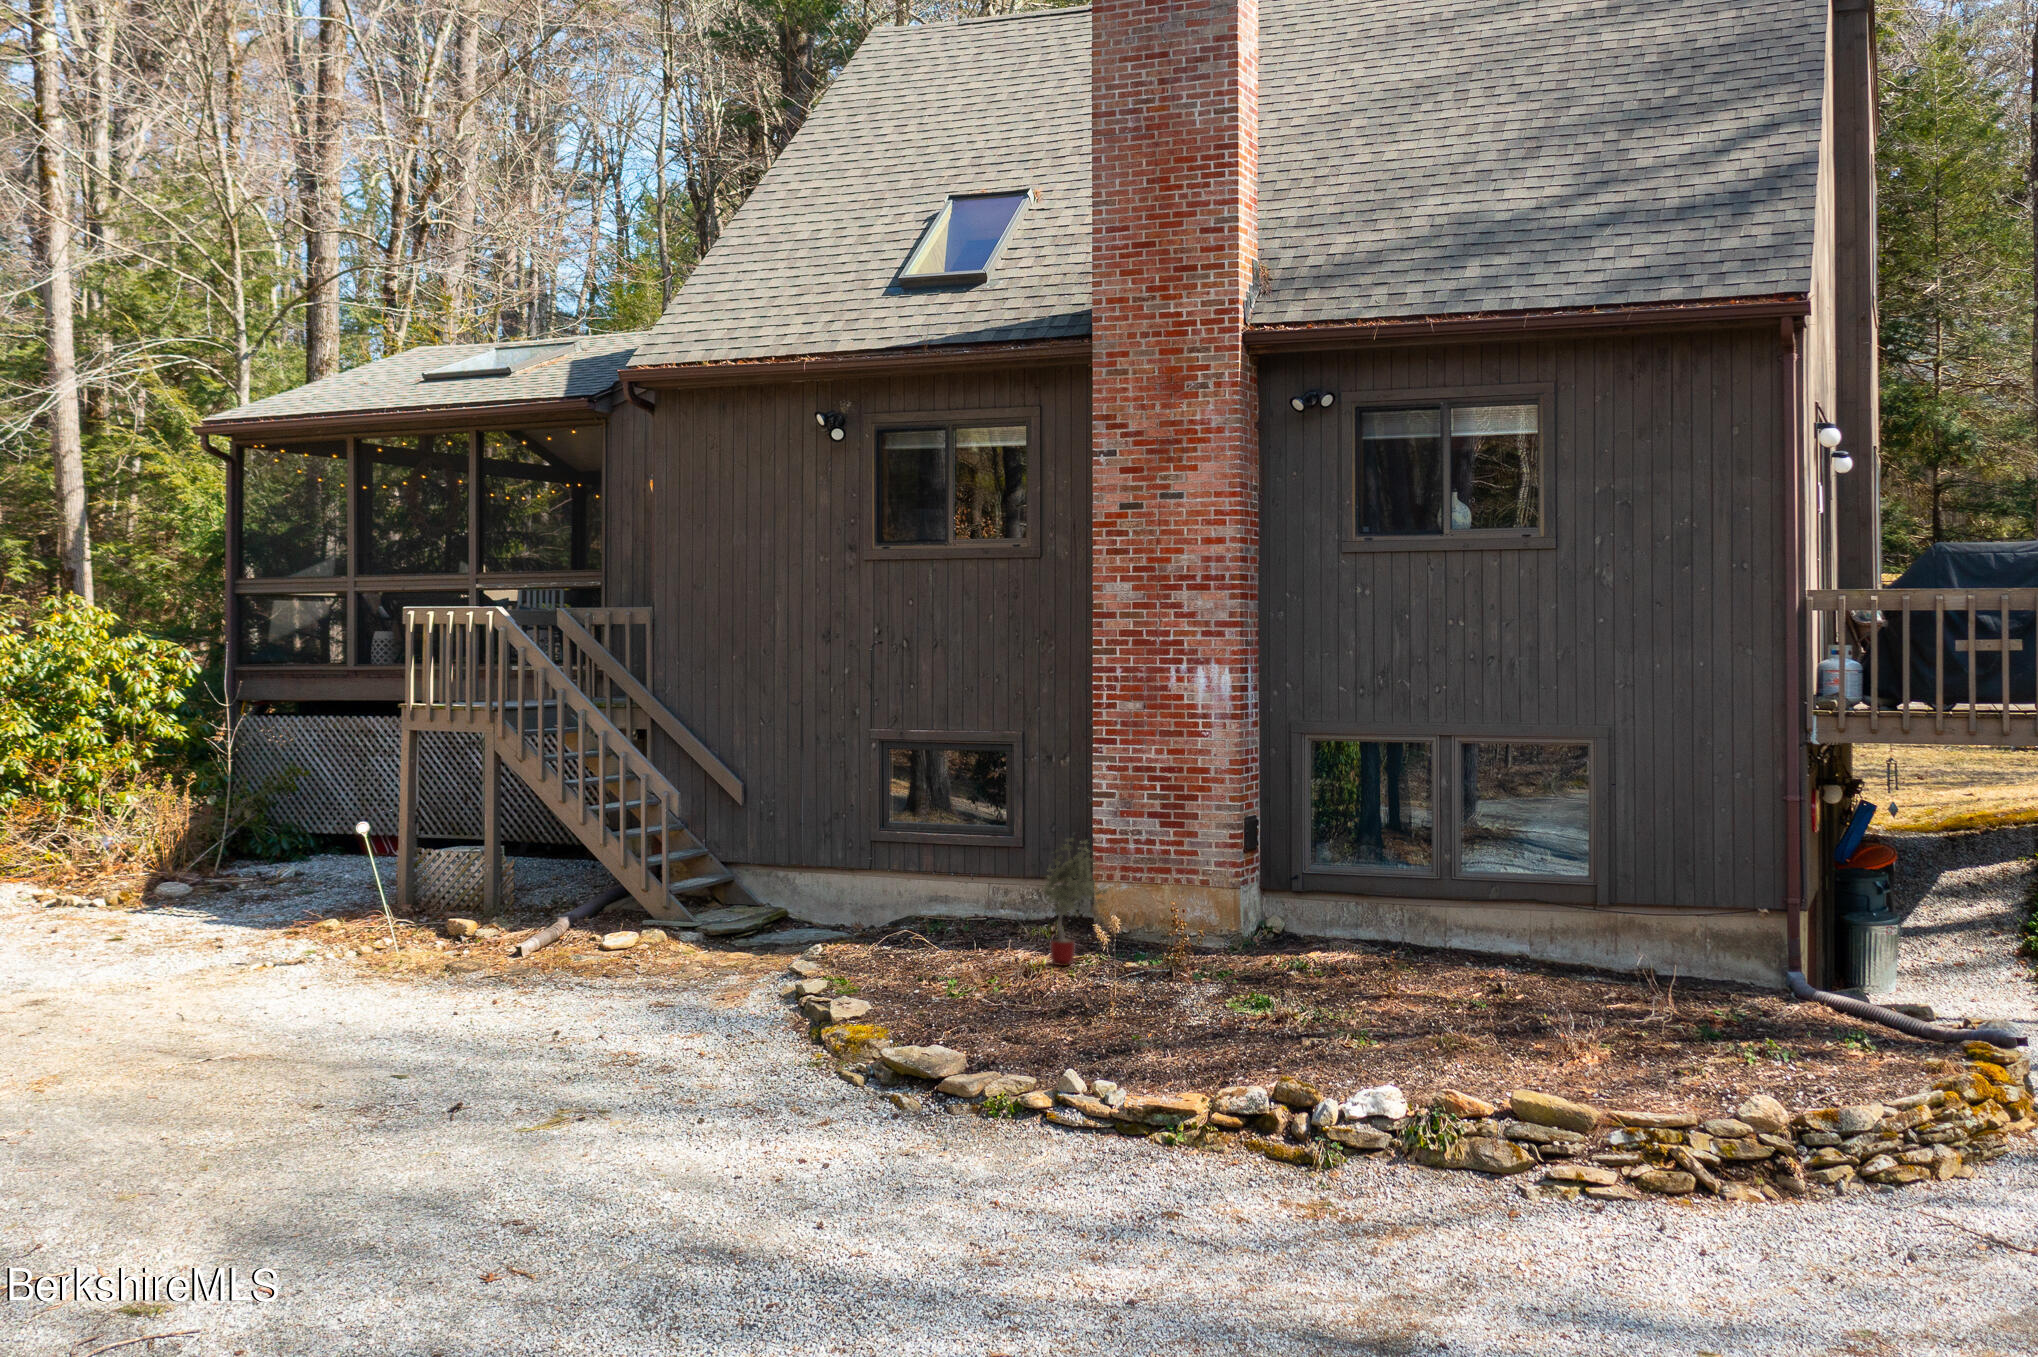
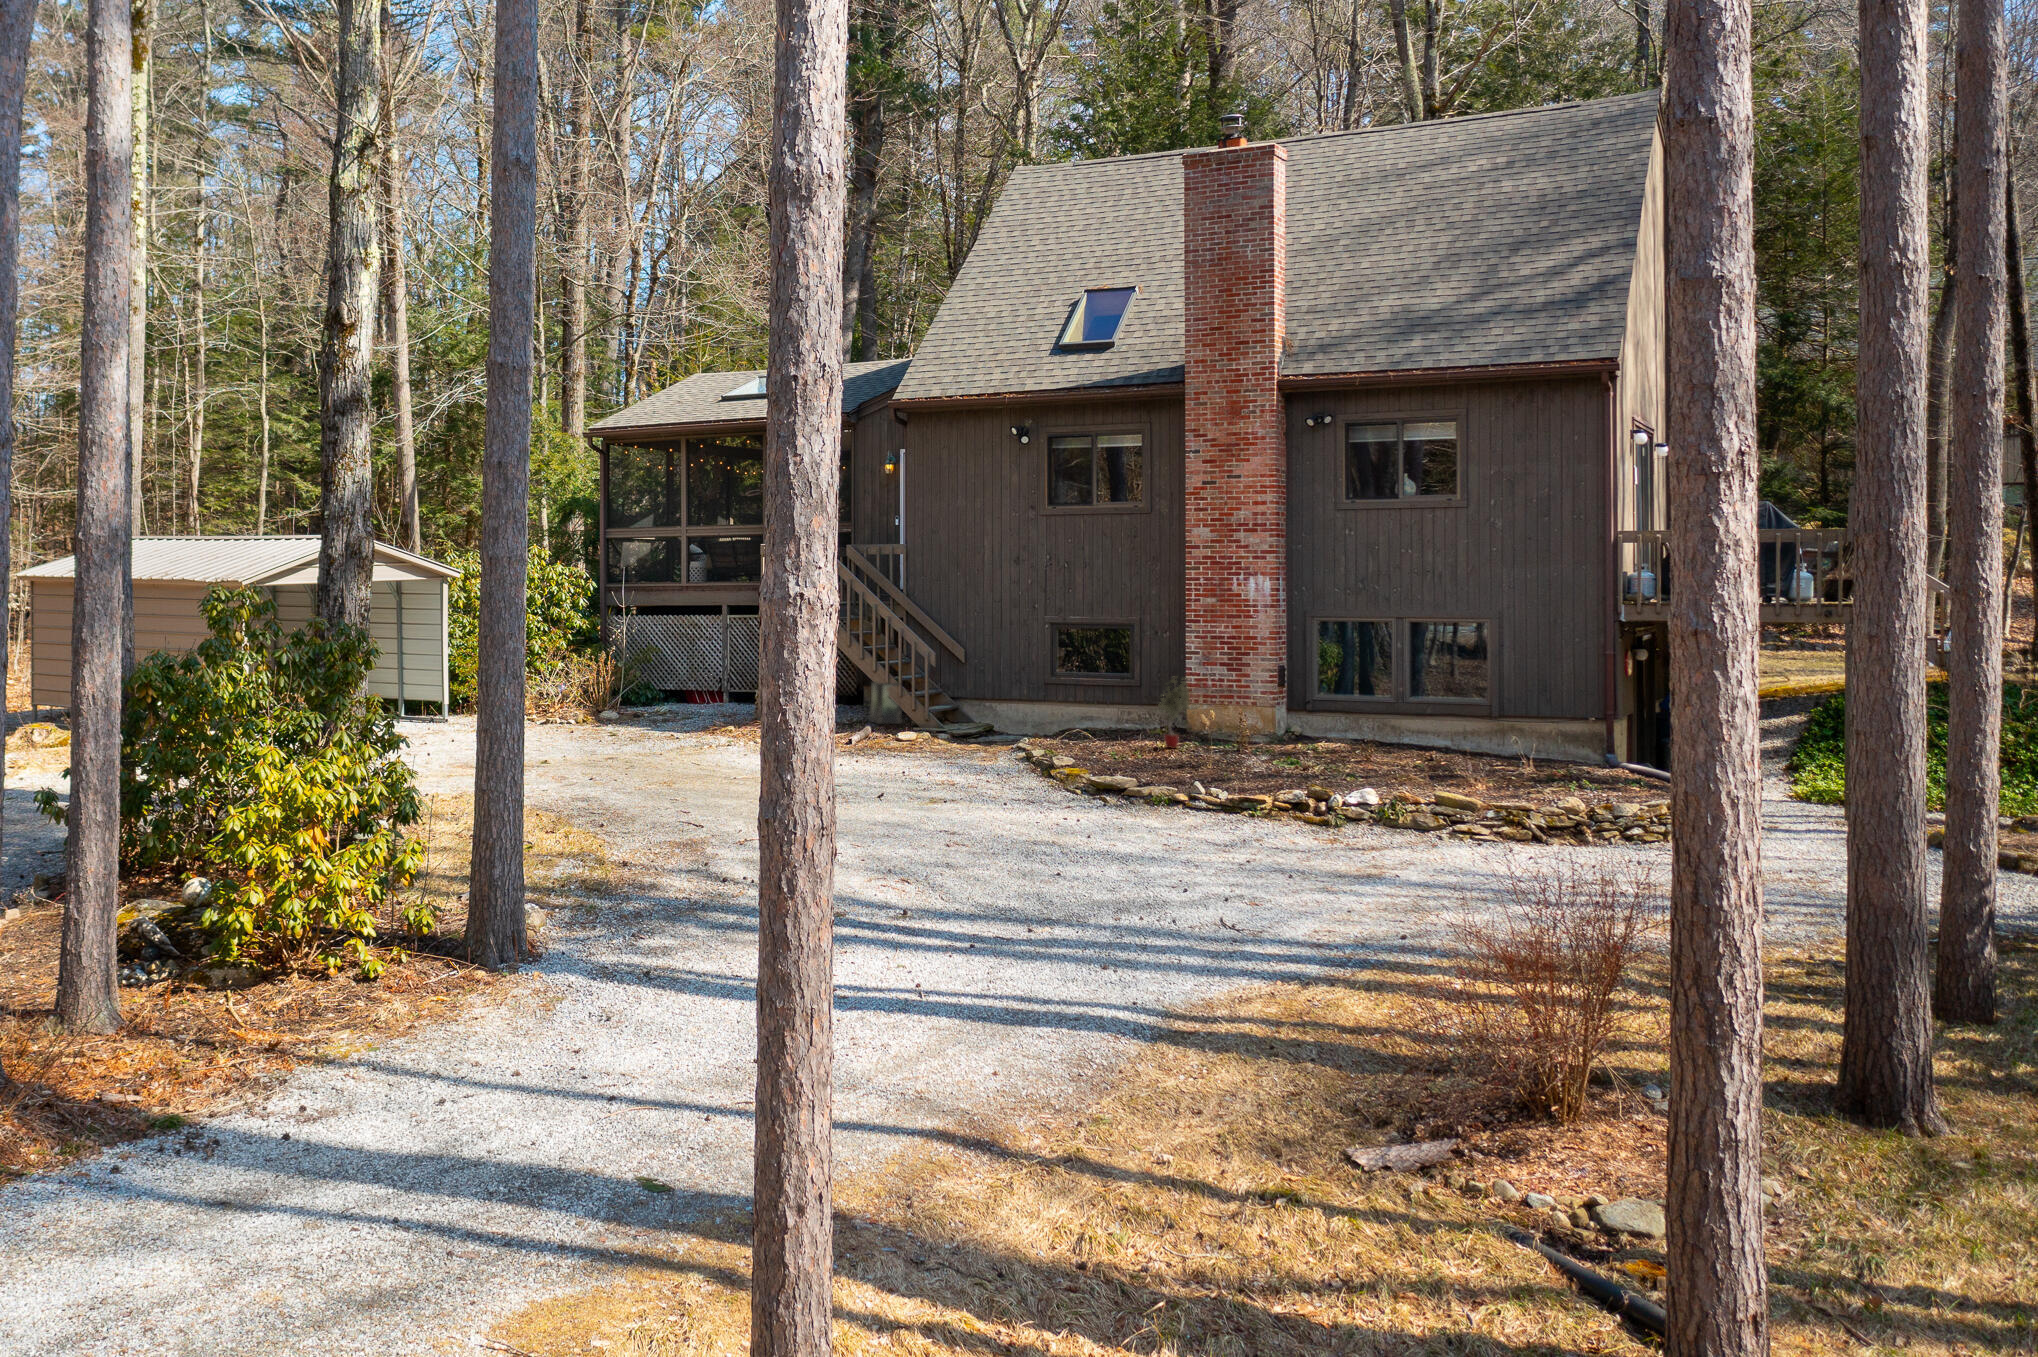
storage box: none [554,847,611,926] -> present [870,682,902,724]

